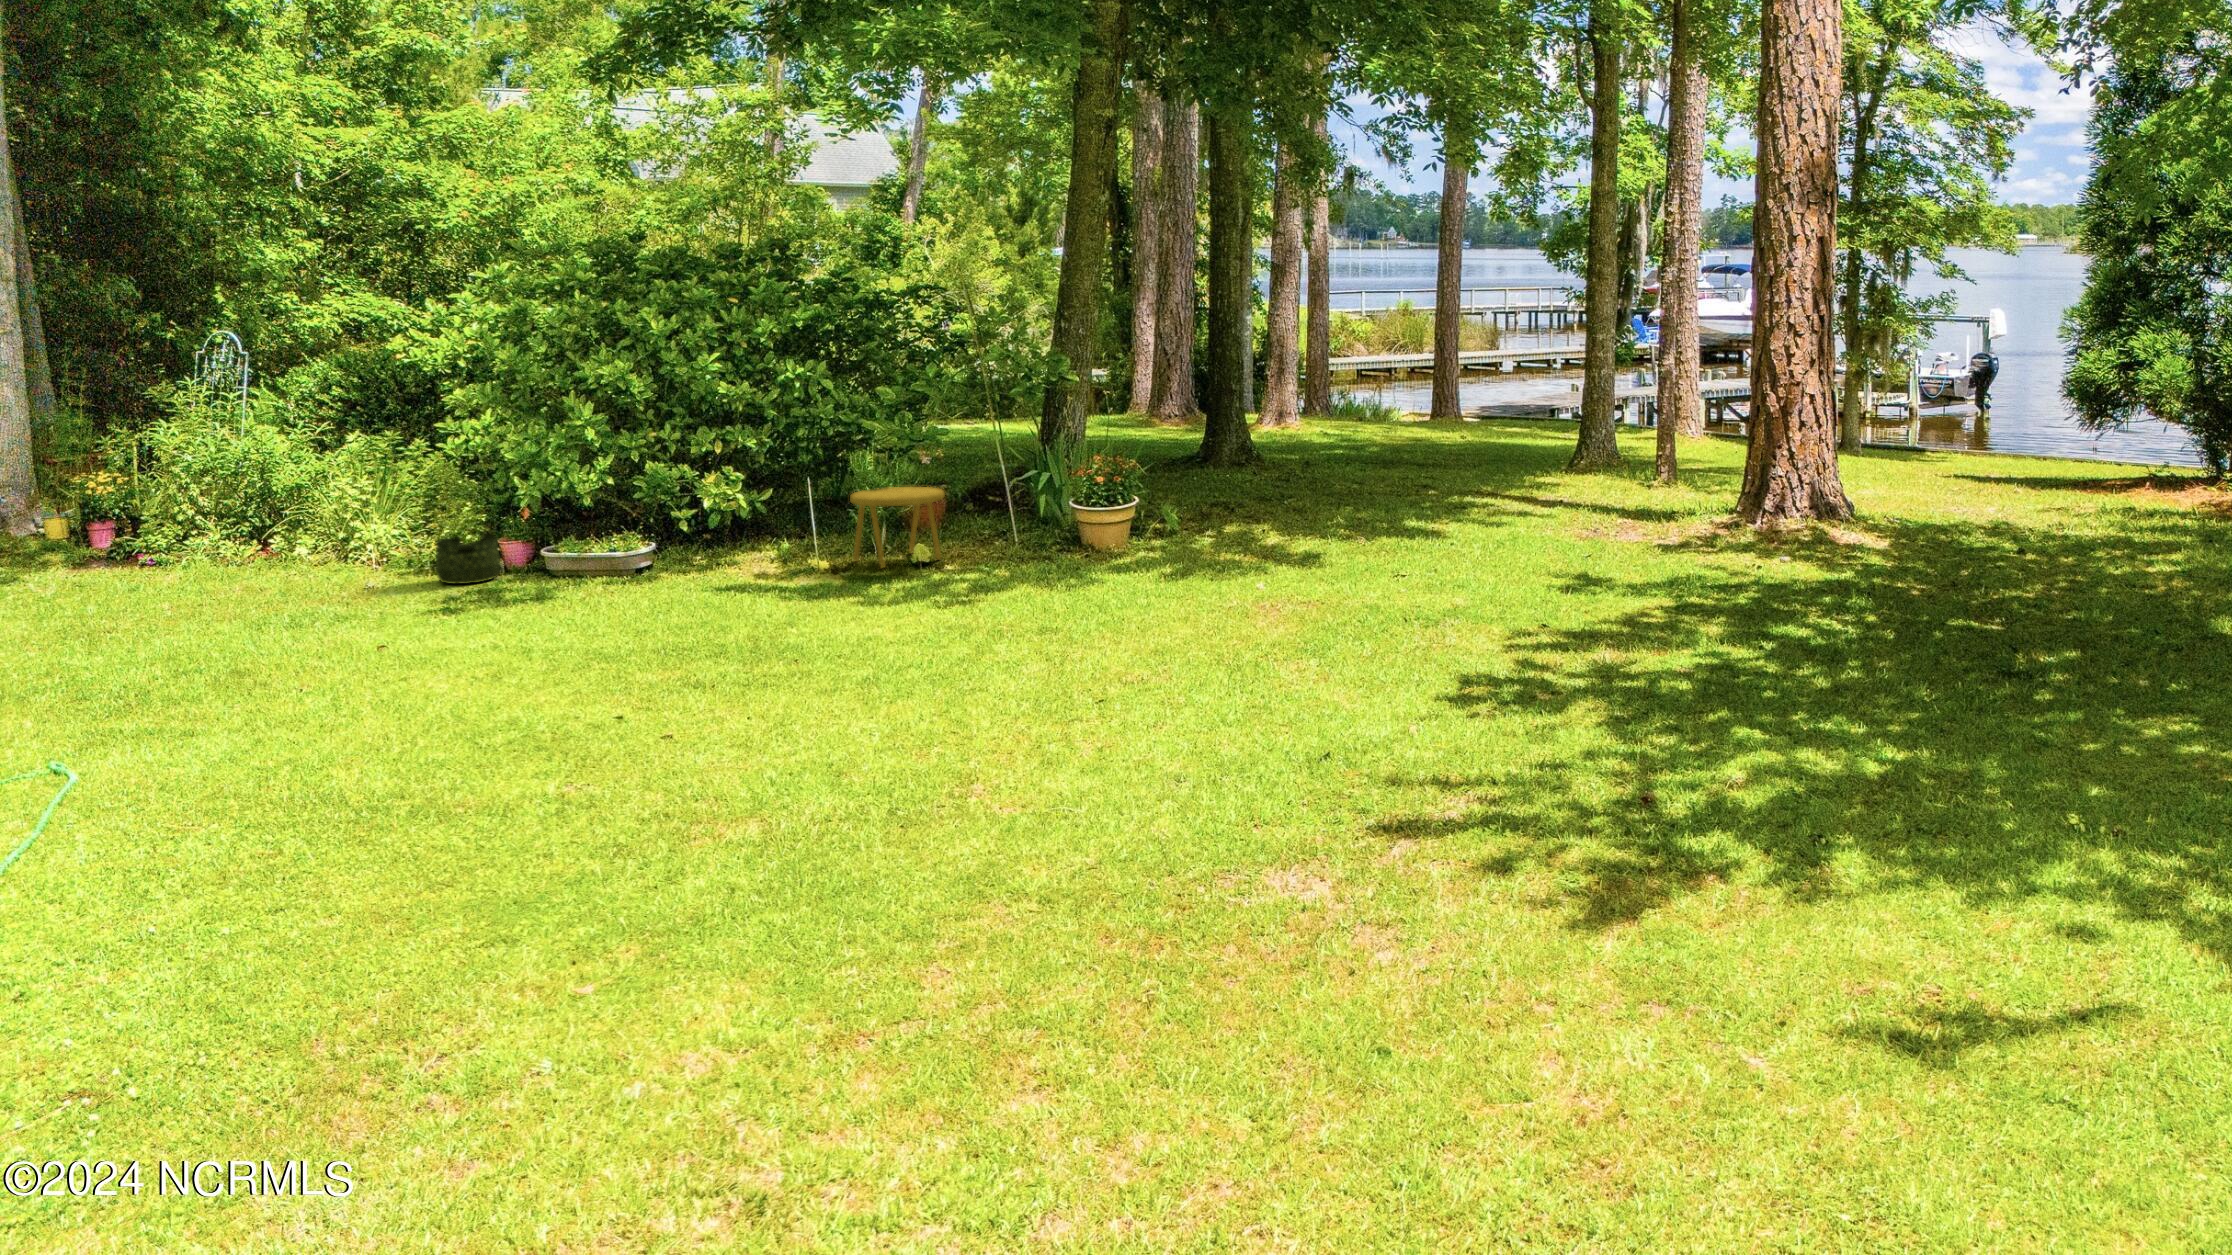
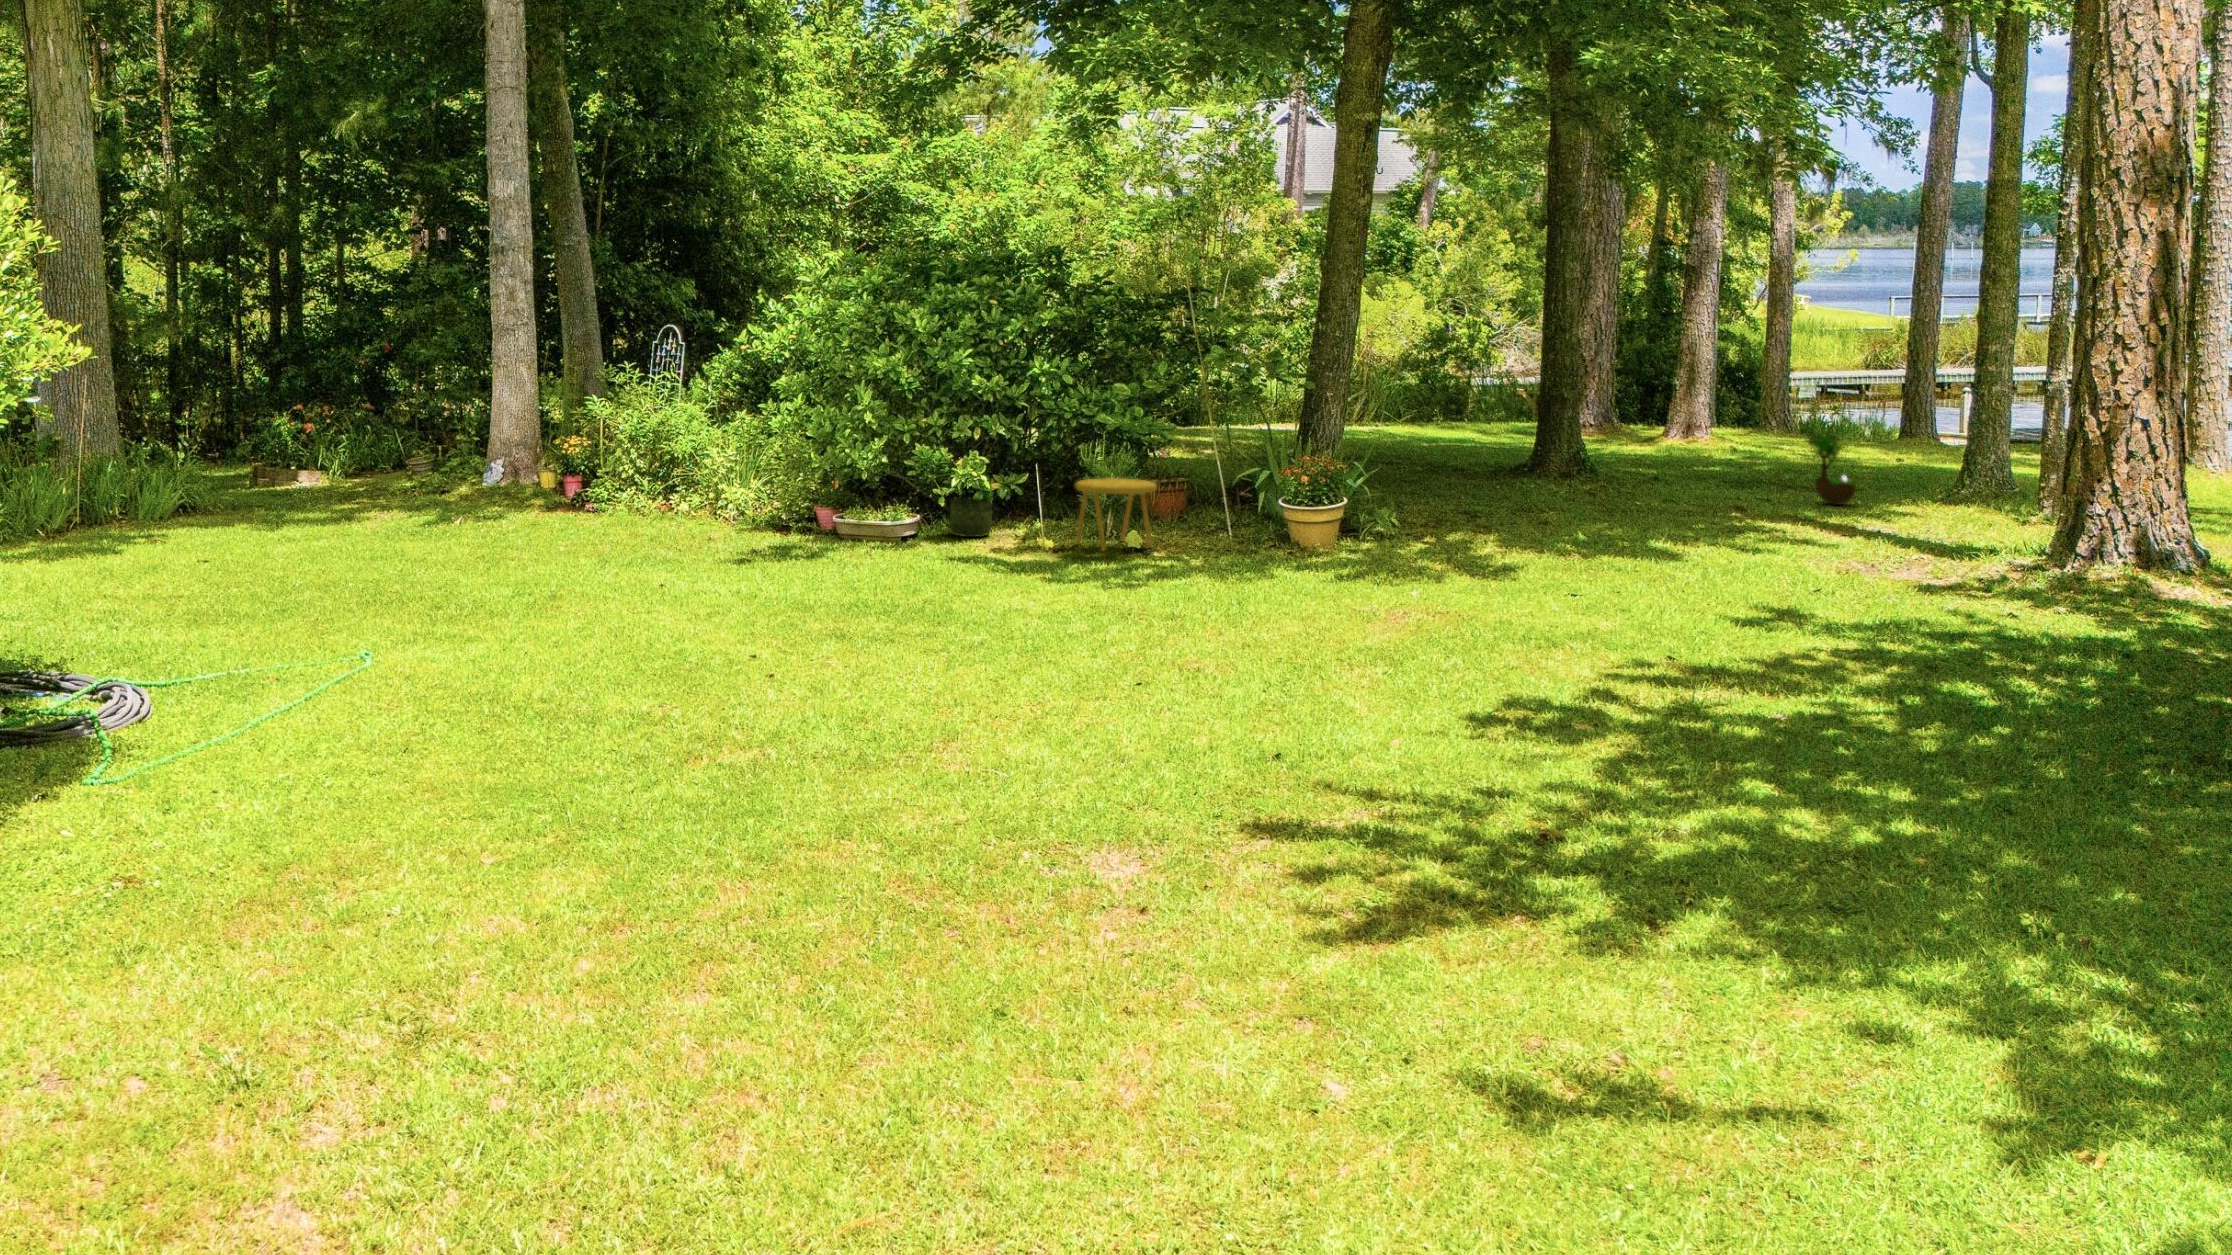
potted tree: none [1545,403,1585,471] -> present [1805,431,1856,505]
basket: present [436,535,500,584] -> present [949,498,992,537]

